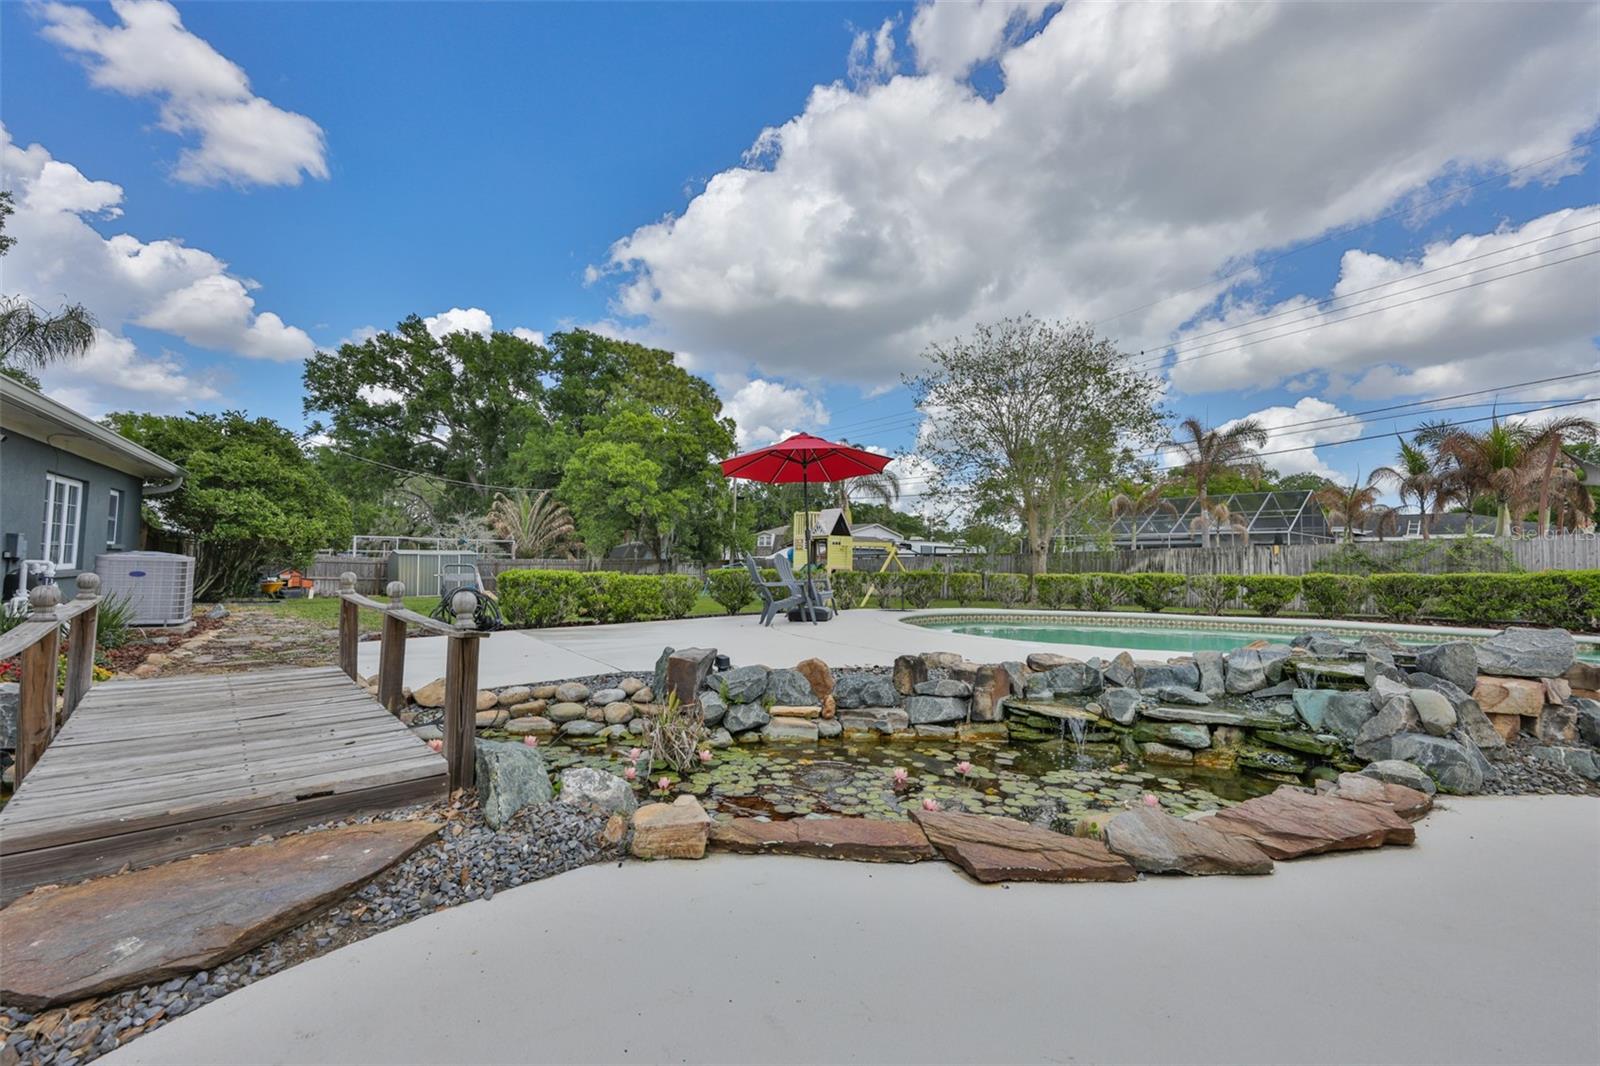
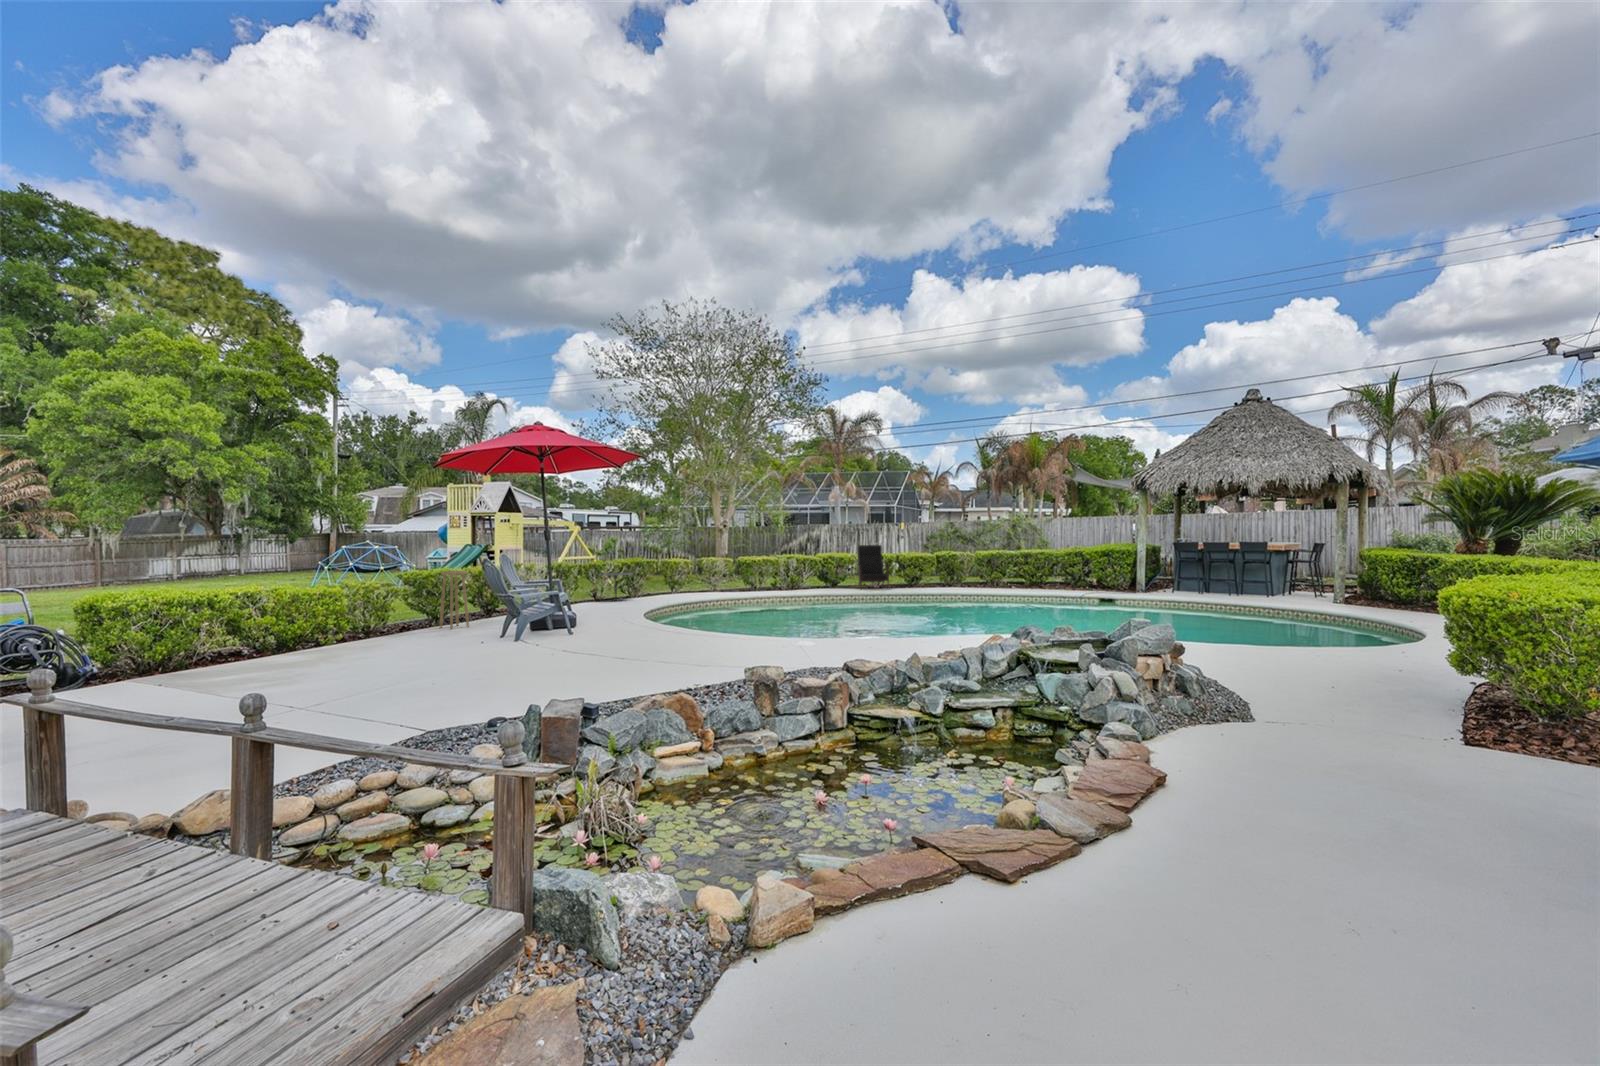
lounge chair: none [1185,564,1229,617] -> present [858,545,889,588]
stool: none [732,570,754,619] -> present [440,571,469,629]

